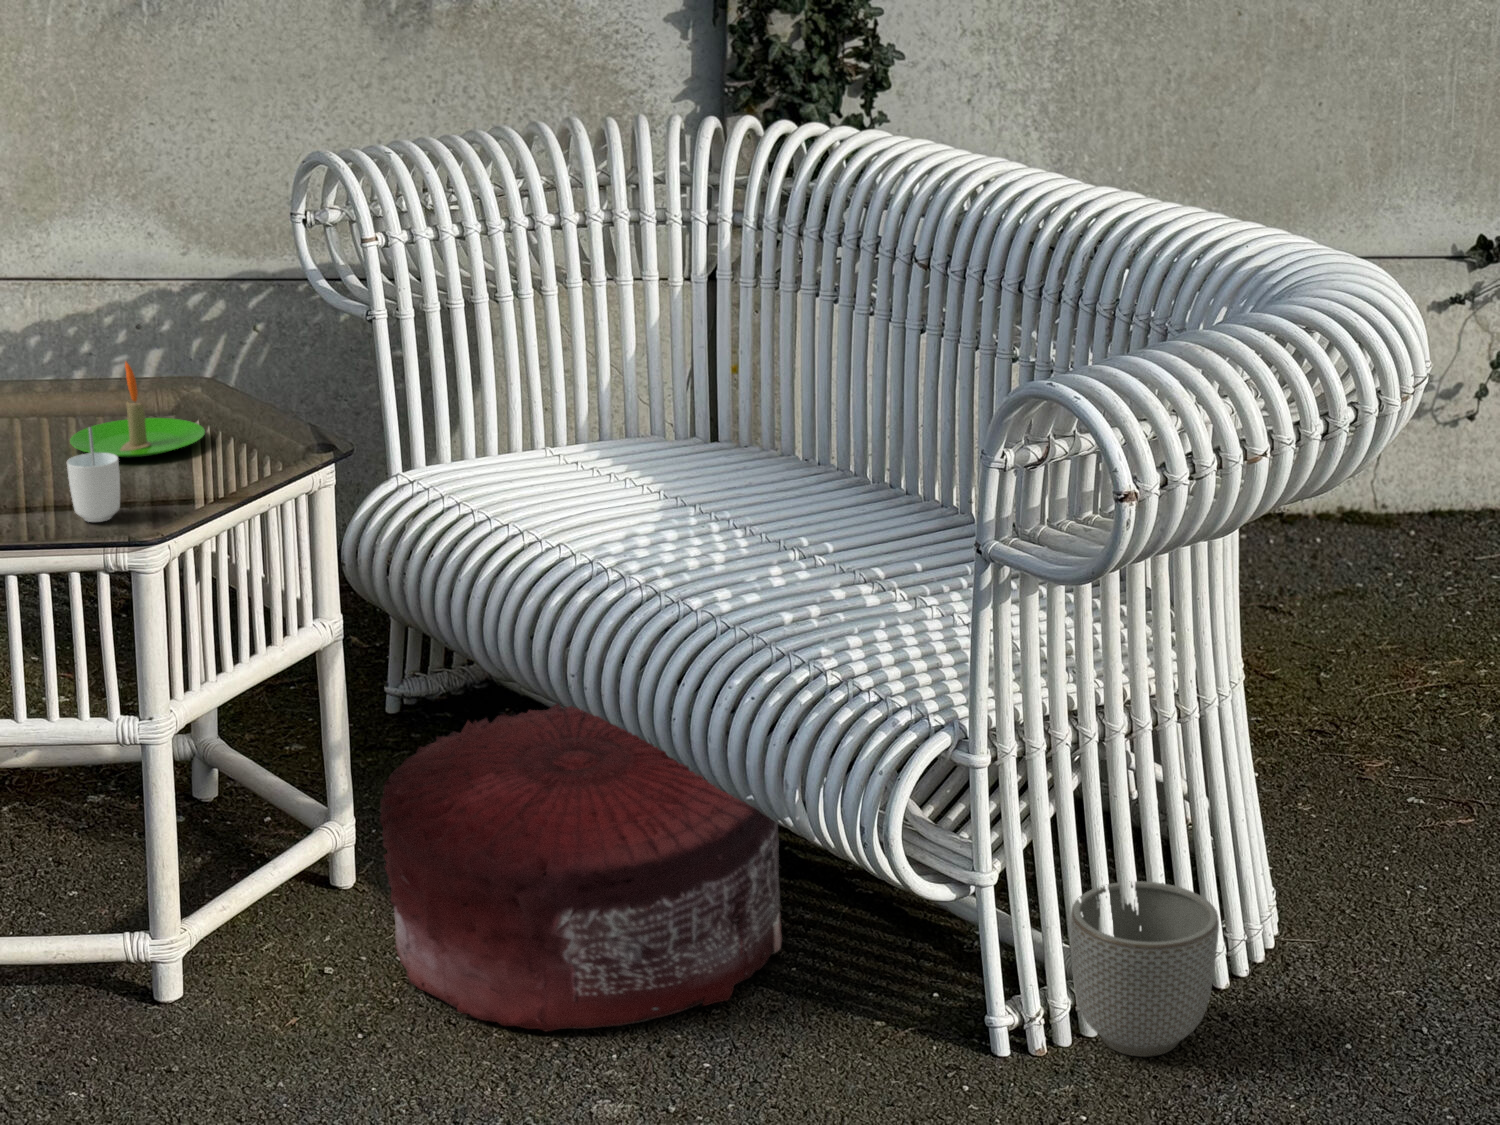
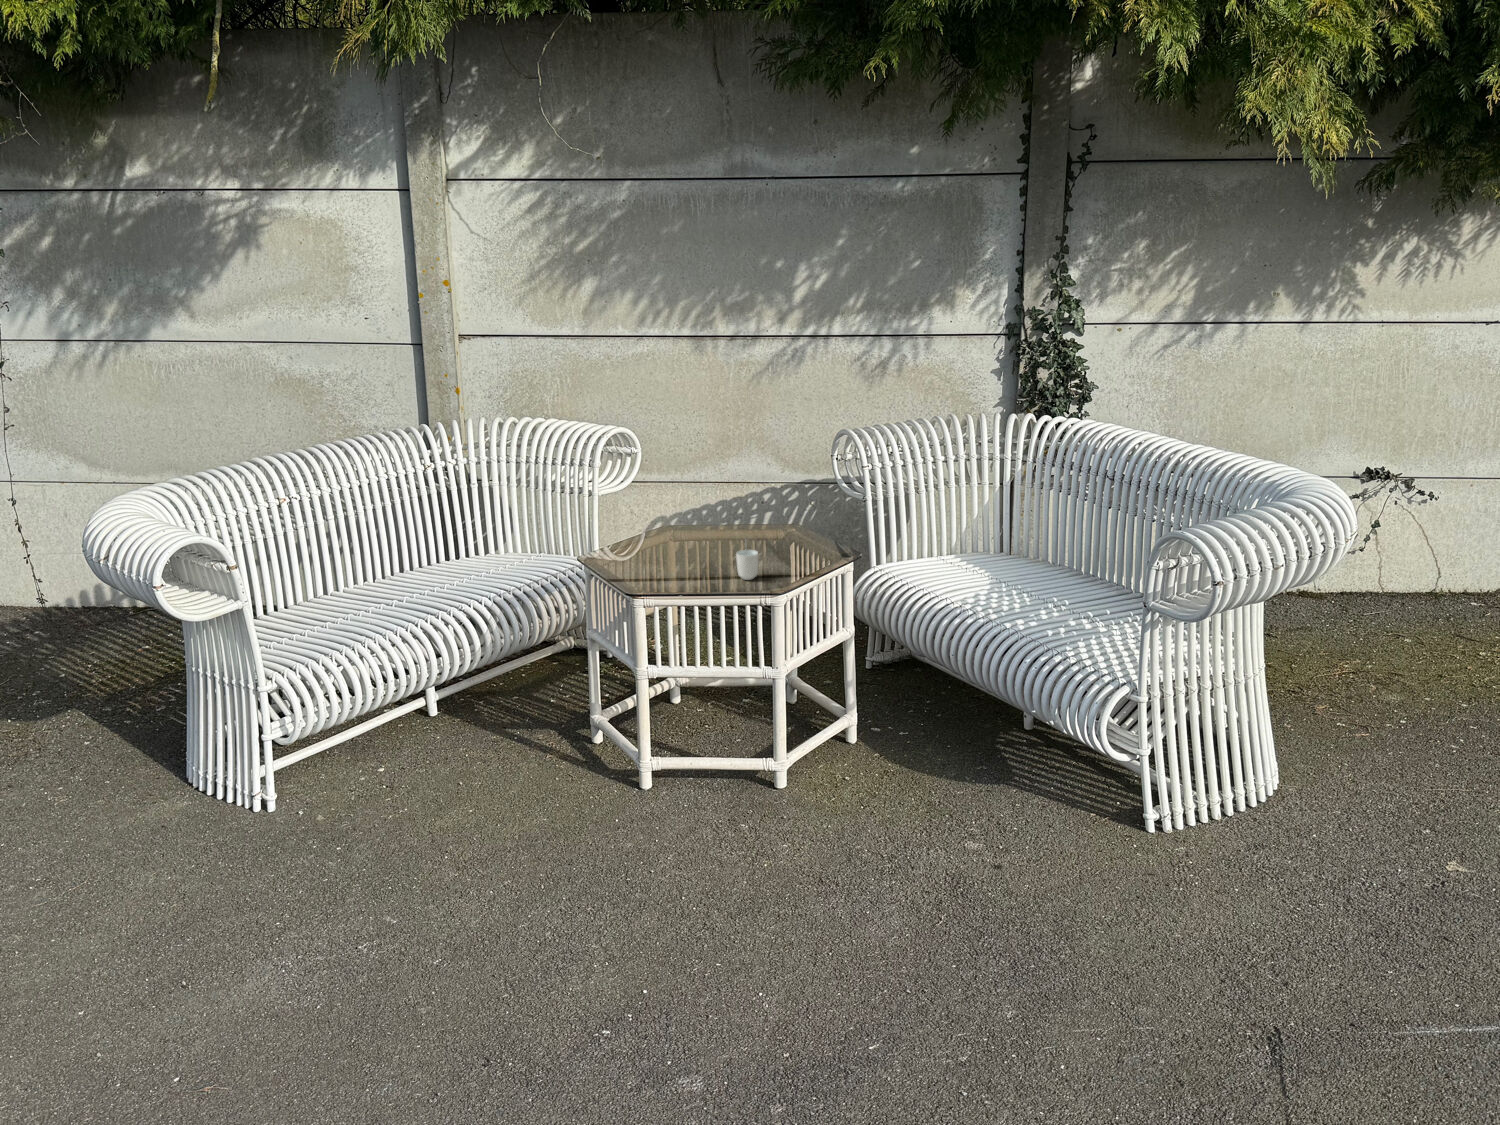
candle: present [70,362,205,457] -> none [729,509,787,552]
pouf: present [380,703,782,1031] -> none [865,667,1045,814]
planter: present [1070,881,1219,1057] -> none [1182,759,1252,839]

